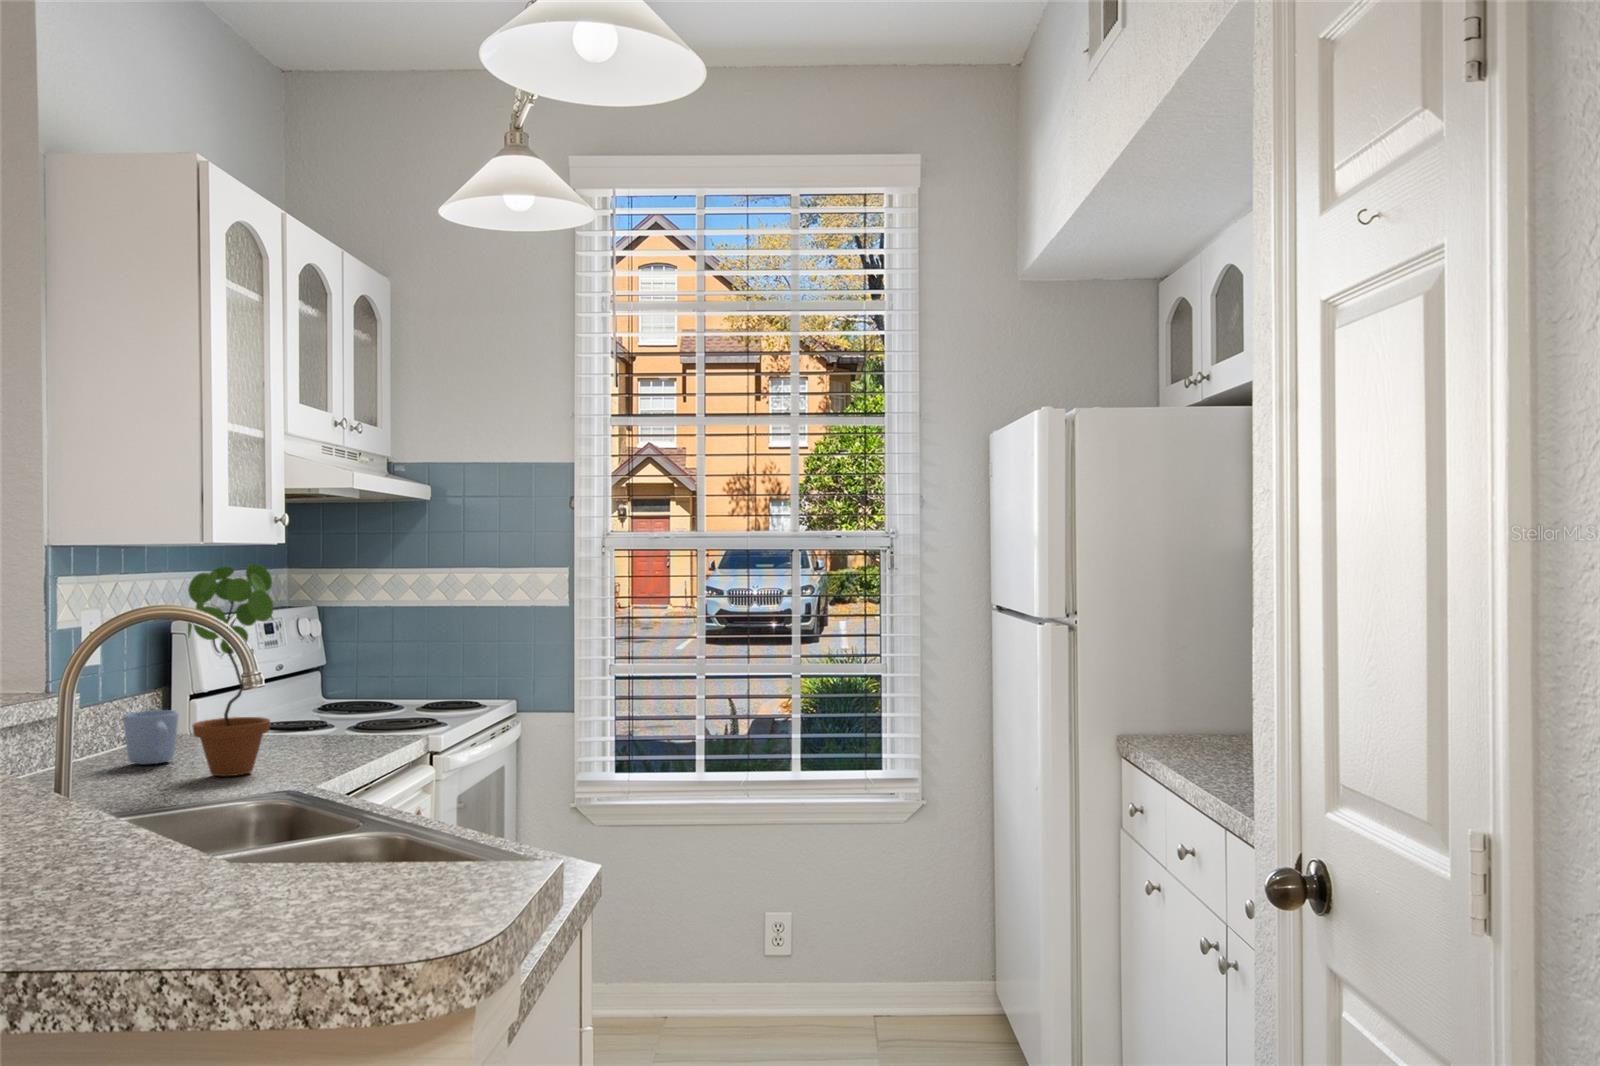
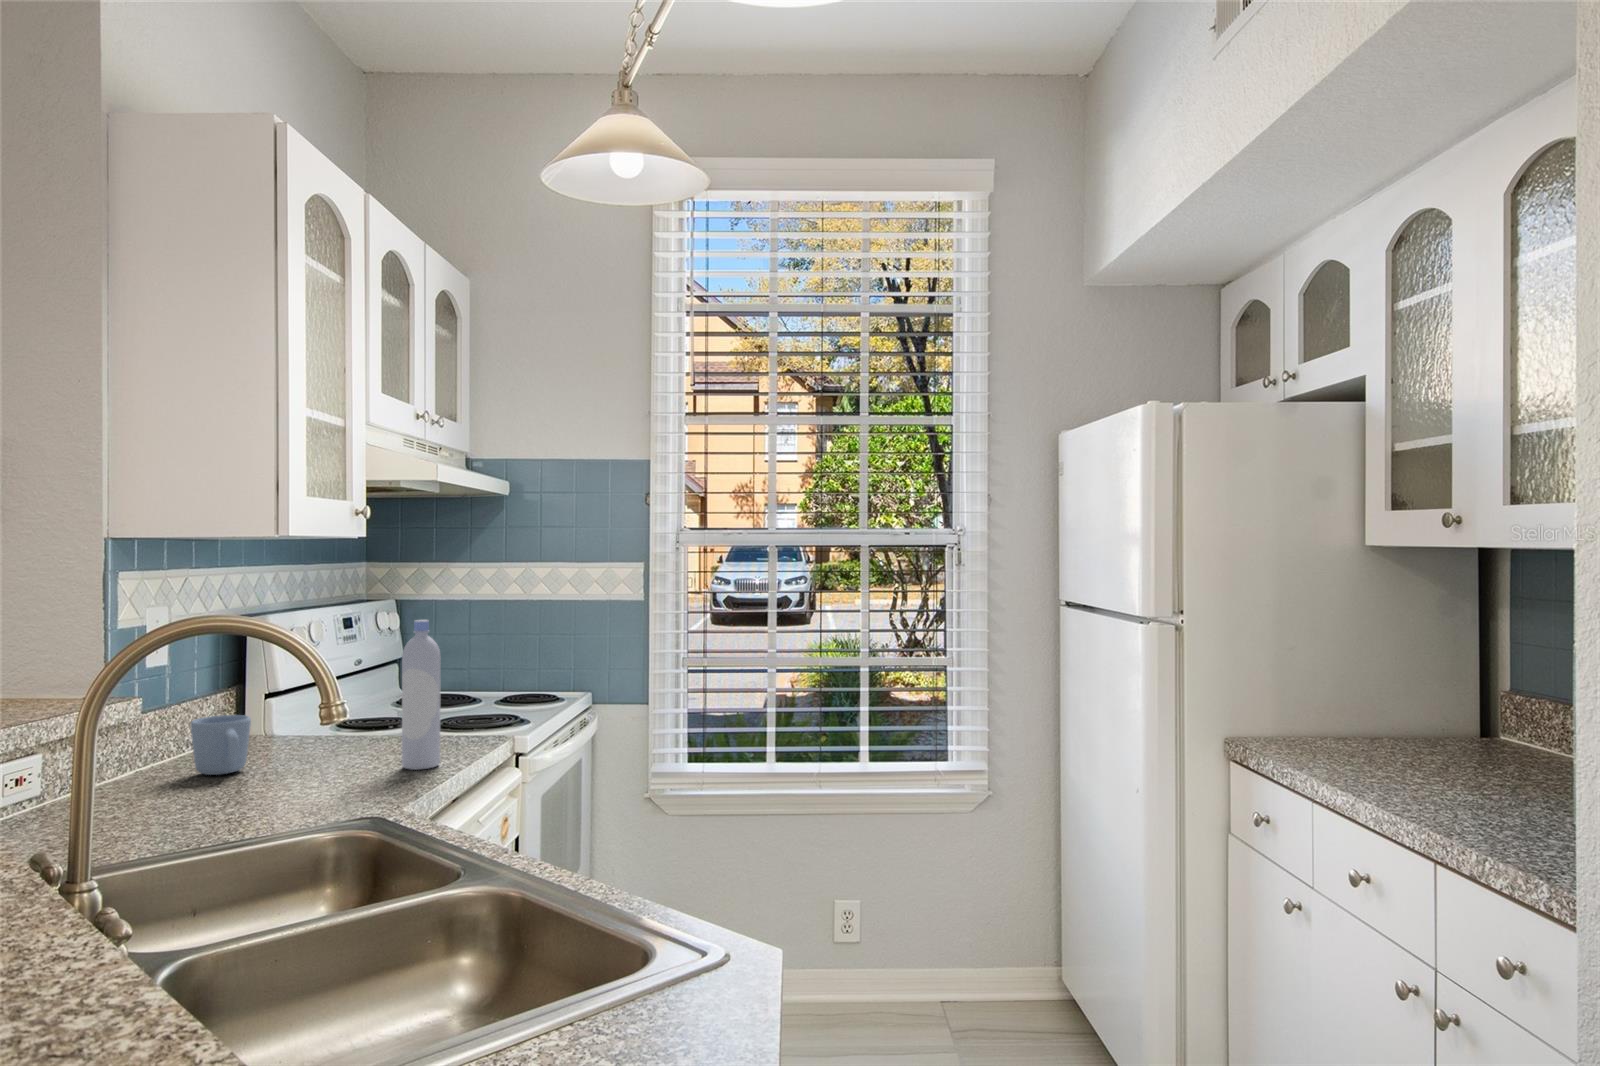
potted plant: present [188,563,274,776] -> none [260,559,355,793]
bottle: none [319,621,355,760] -> present [402,620,441,770]

